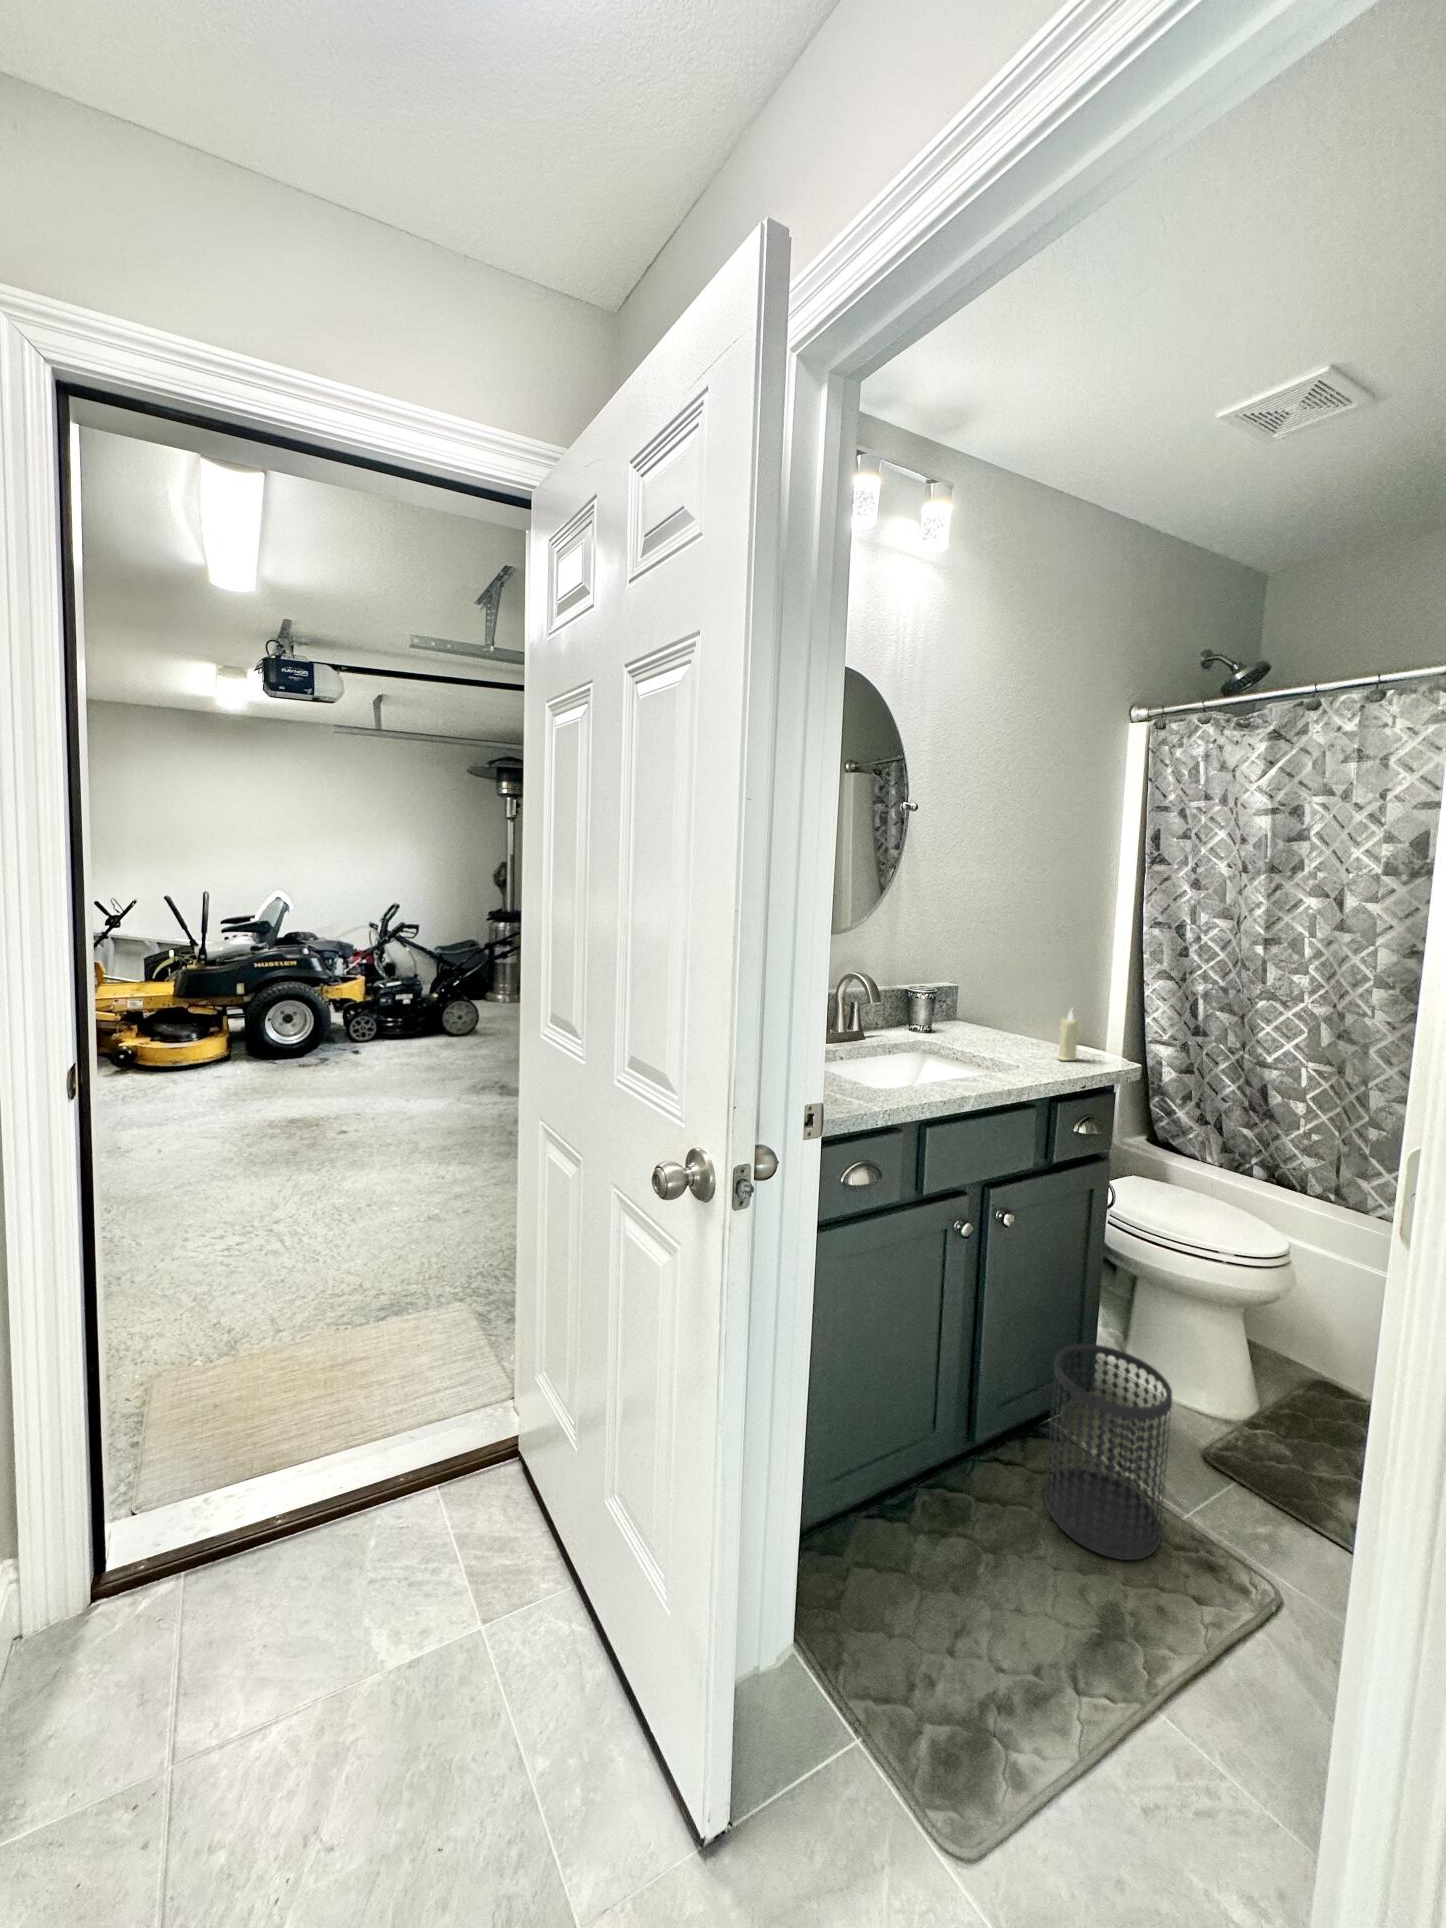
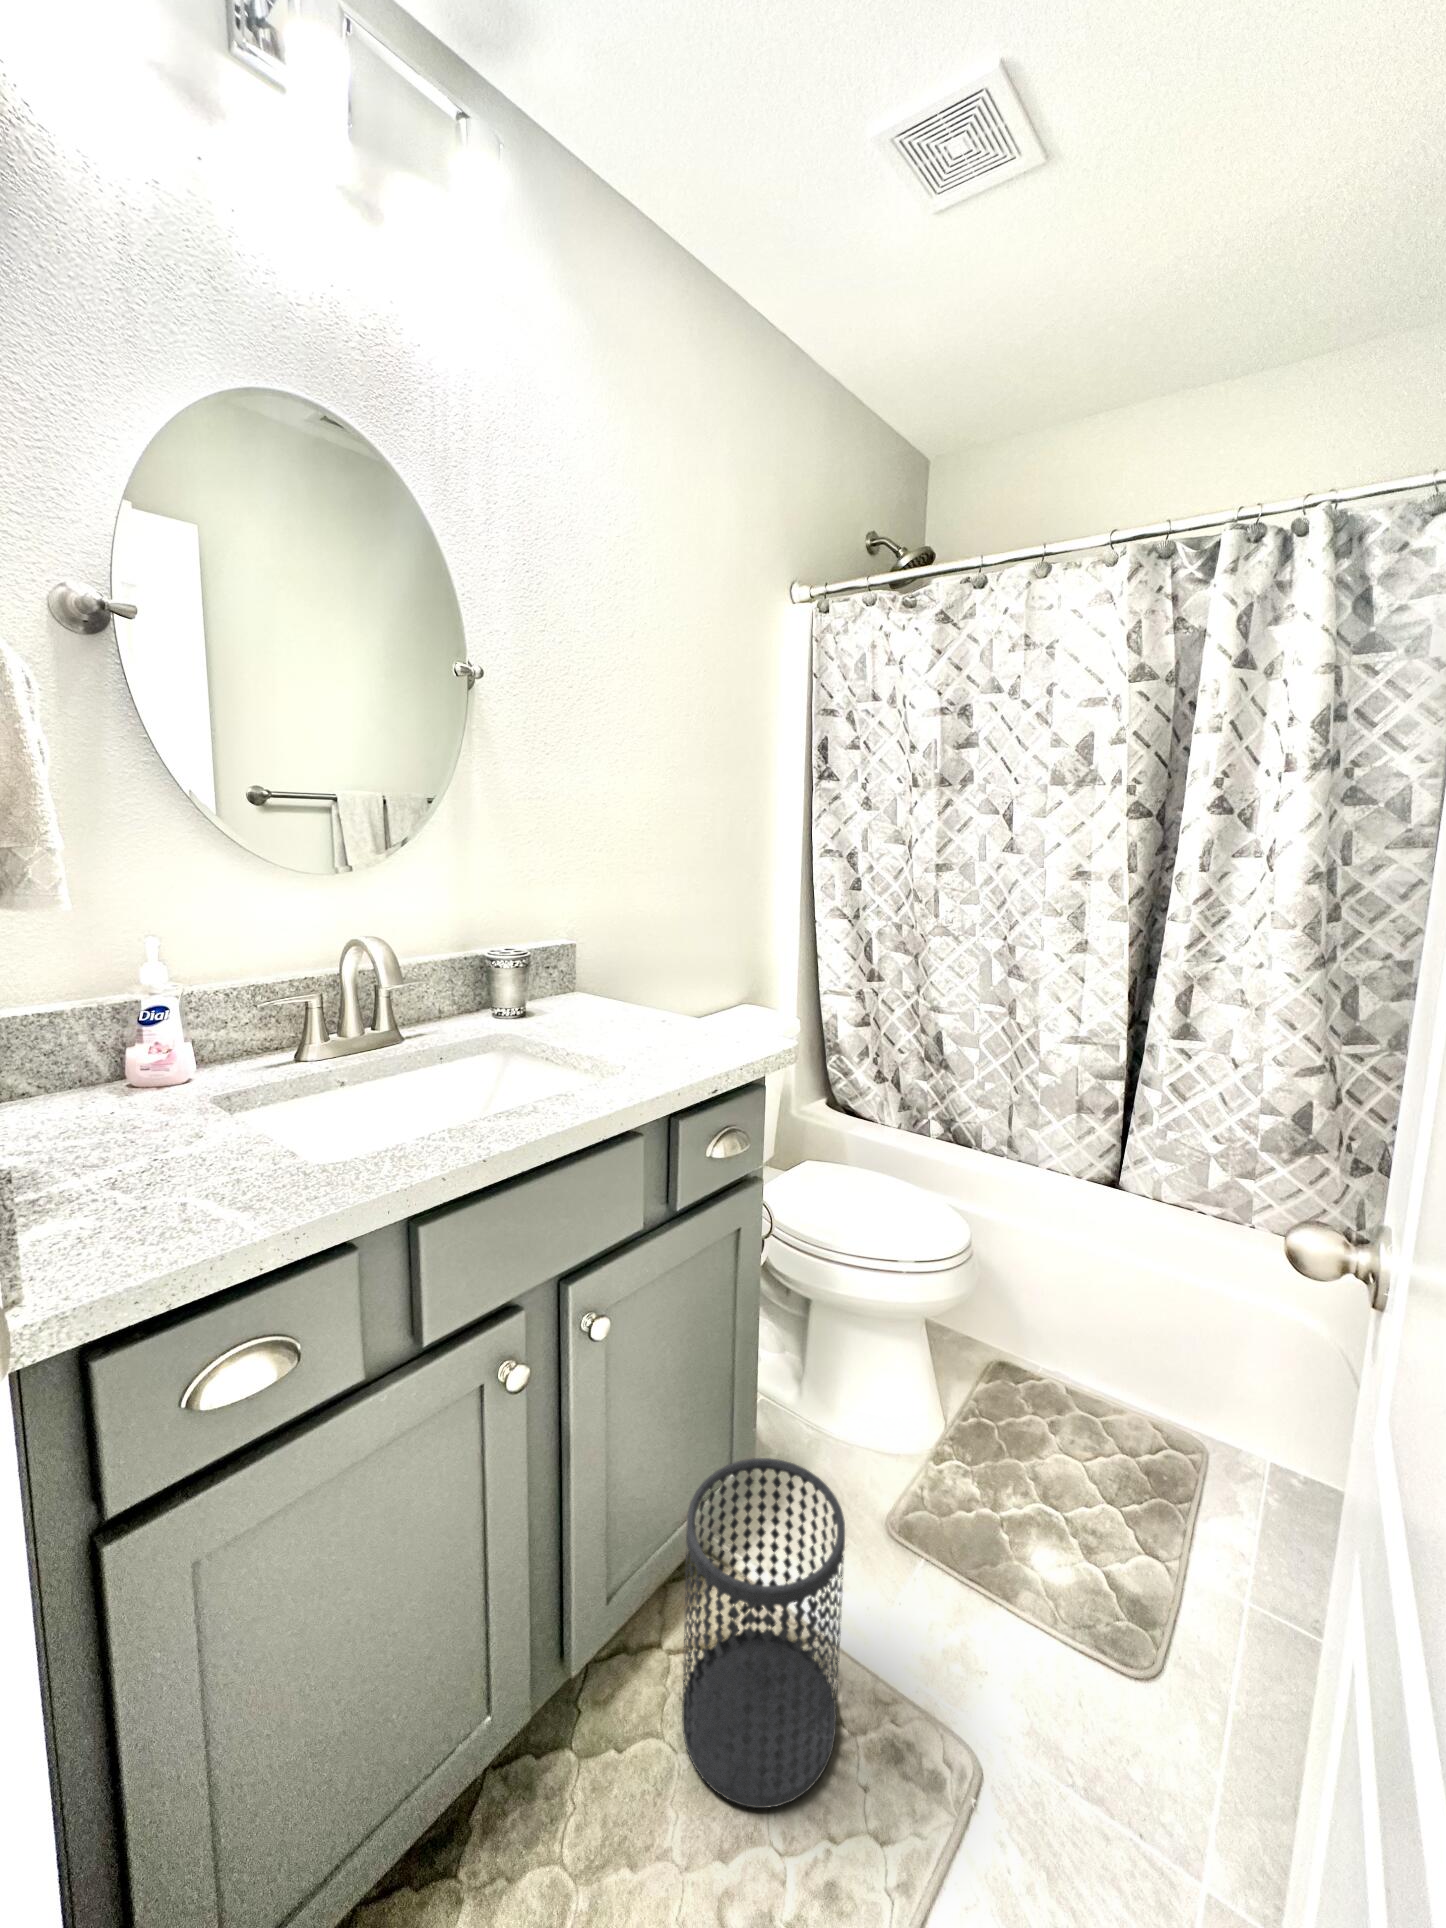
candle: present [1058,1008,1079,1060] -> none [688,966,717,1046]

